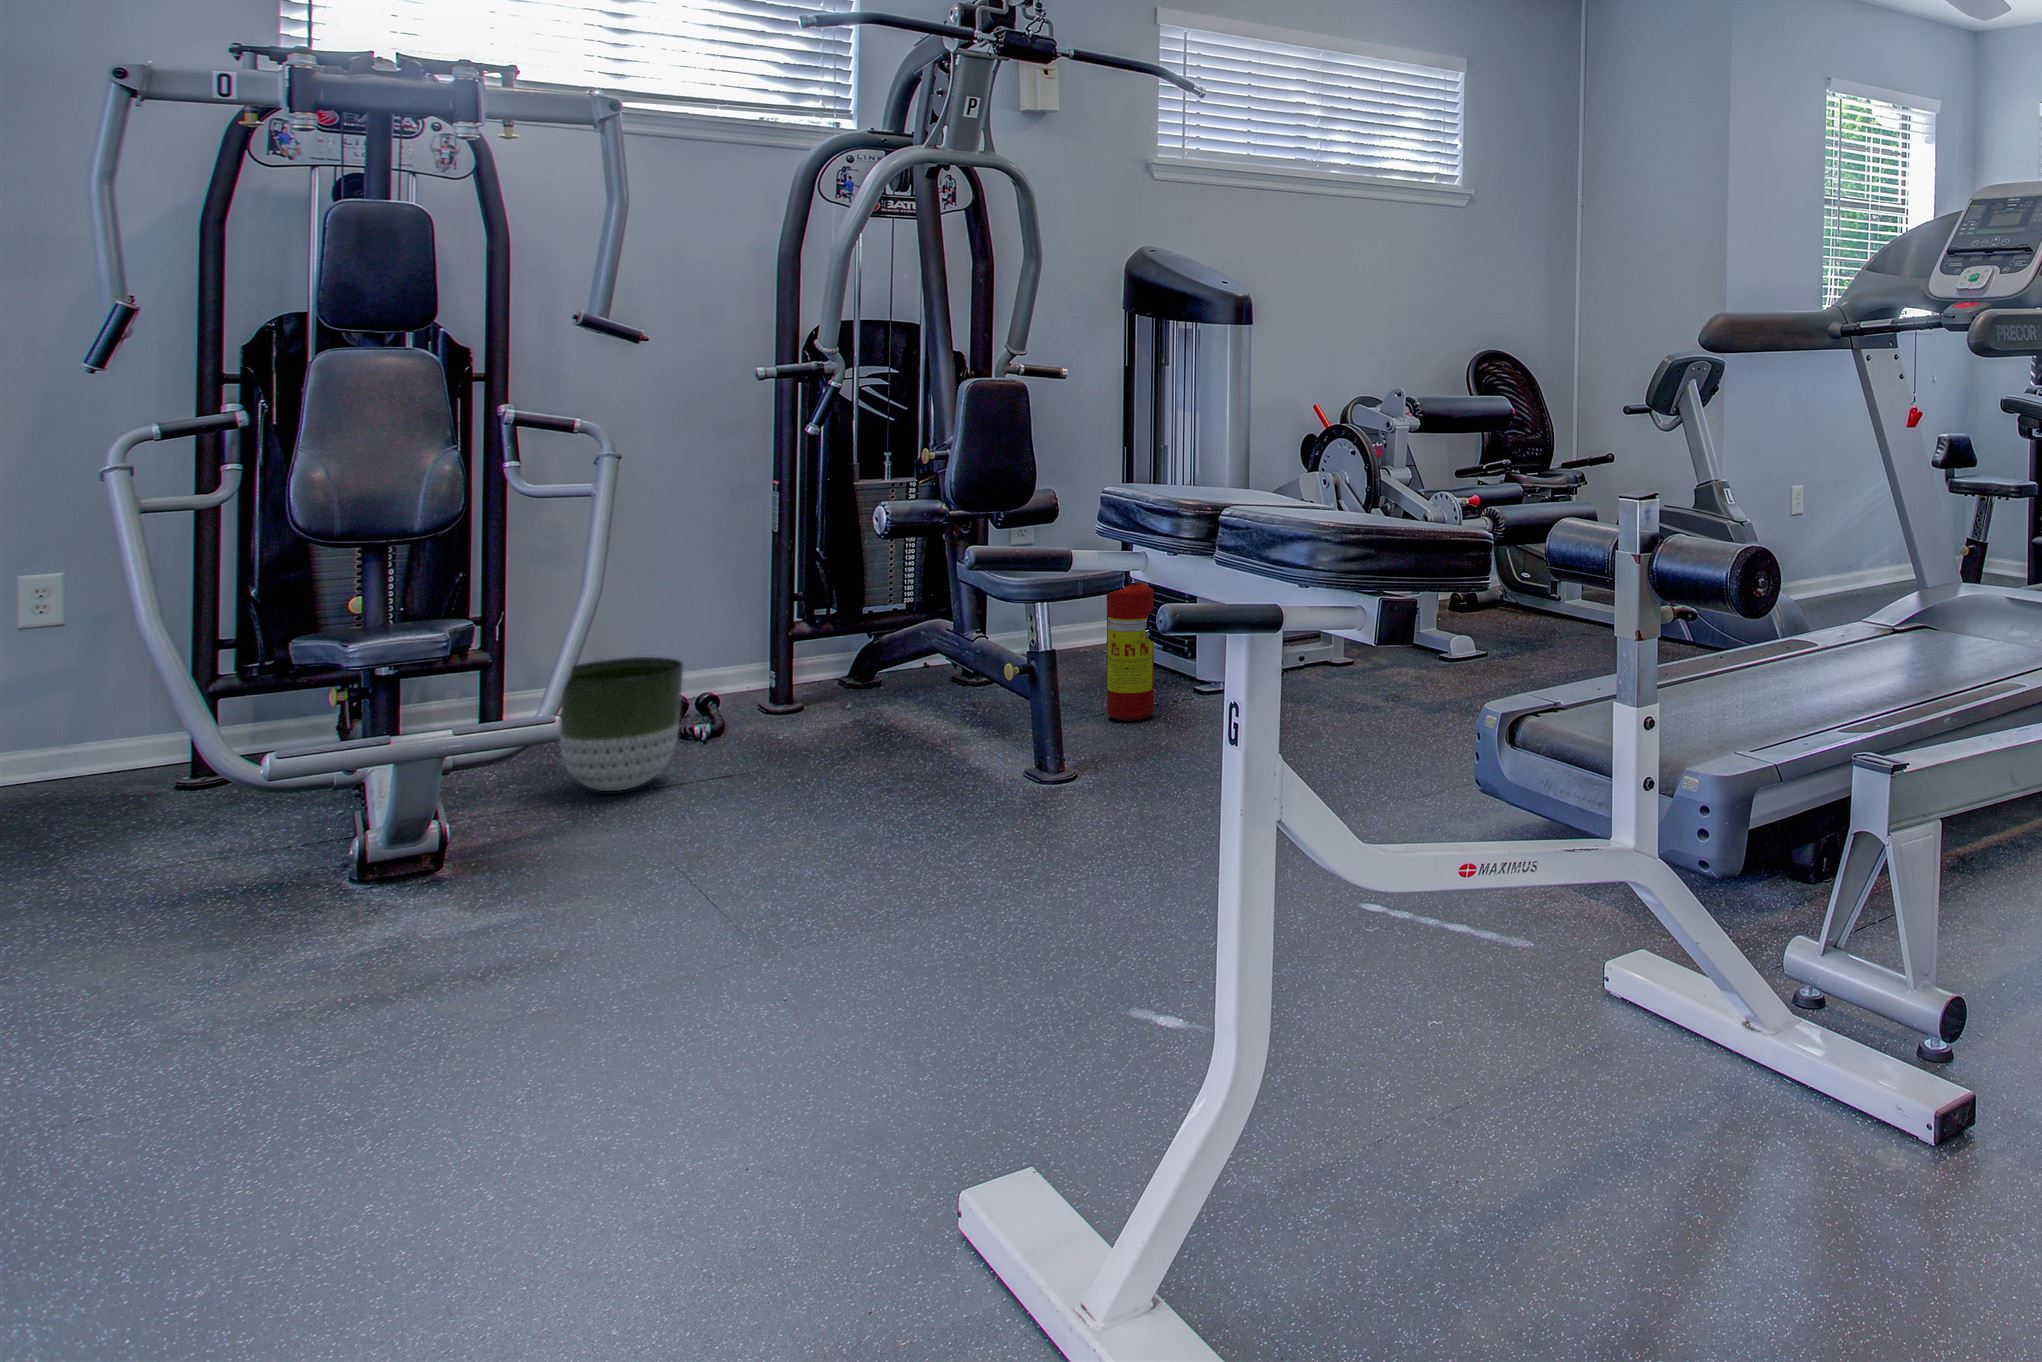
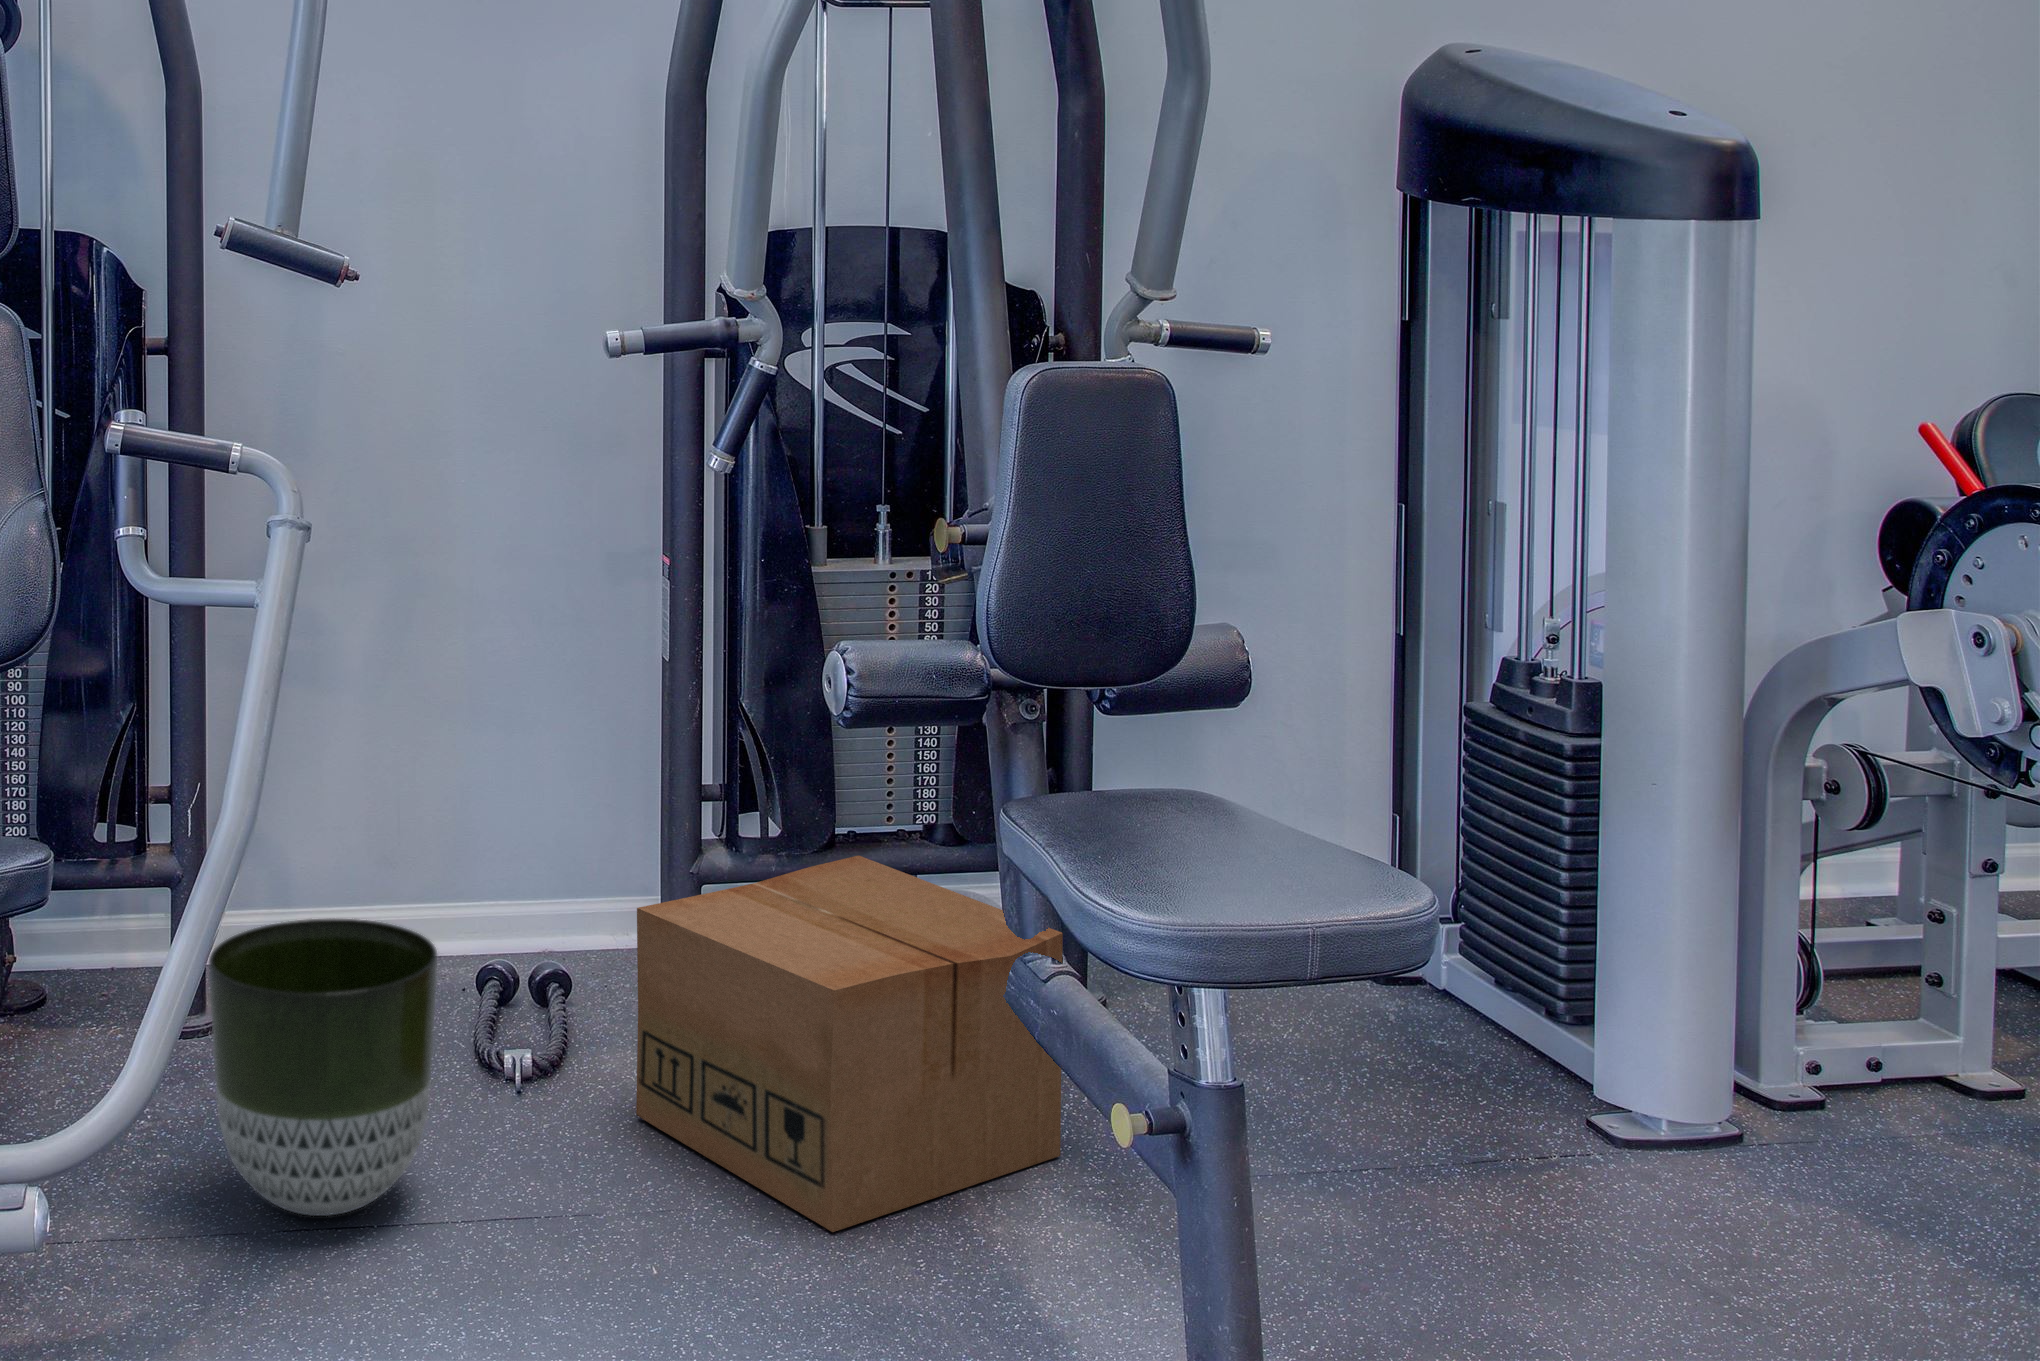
fire extinguisher: present [1106,582,1154,721] -> none [1378,751,1567,1231]
cardboard box: none [772,616,978,758] -> present [636,855,1063,1232]

